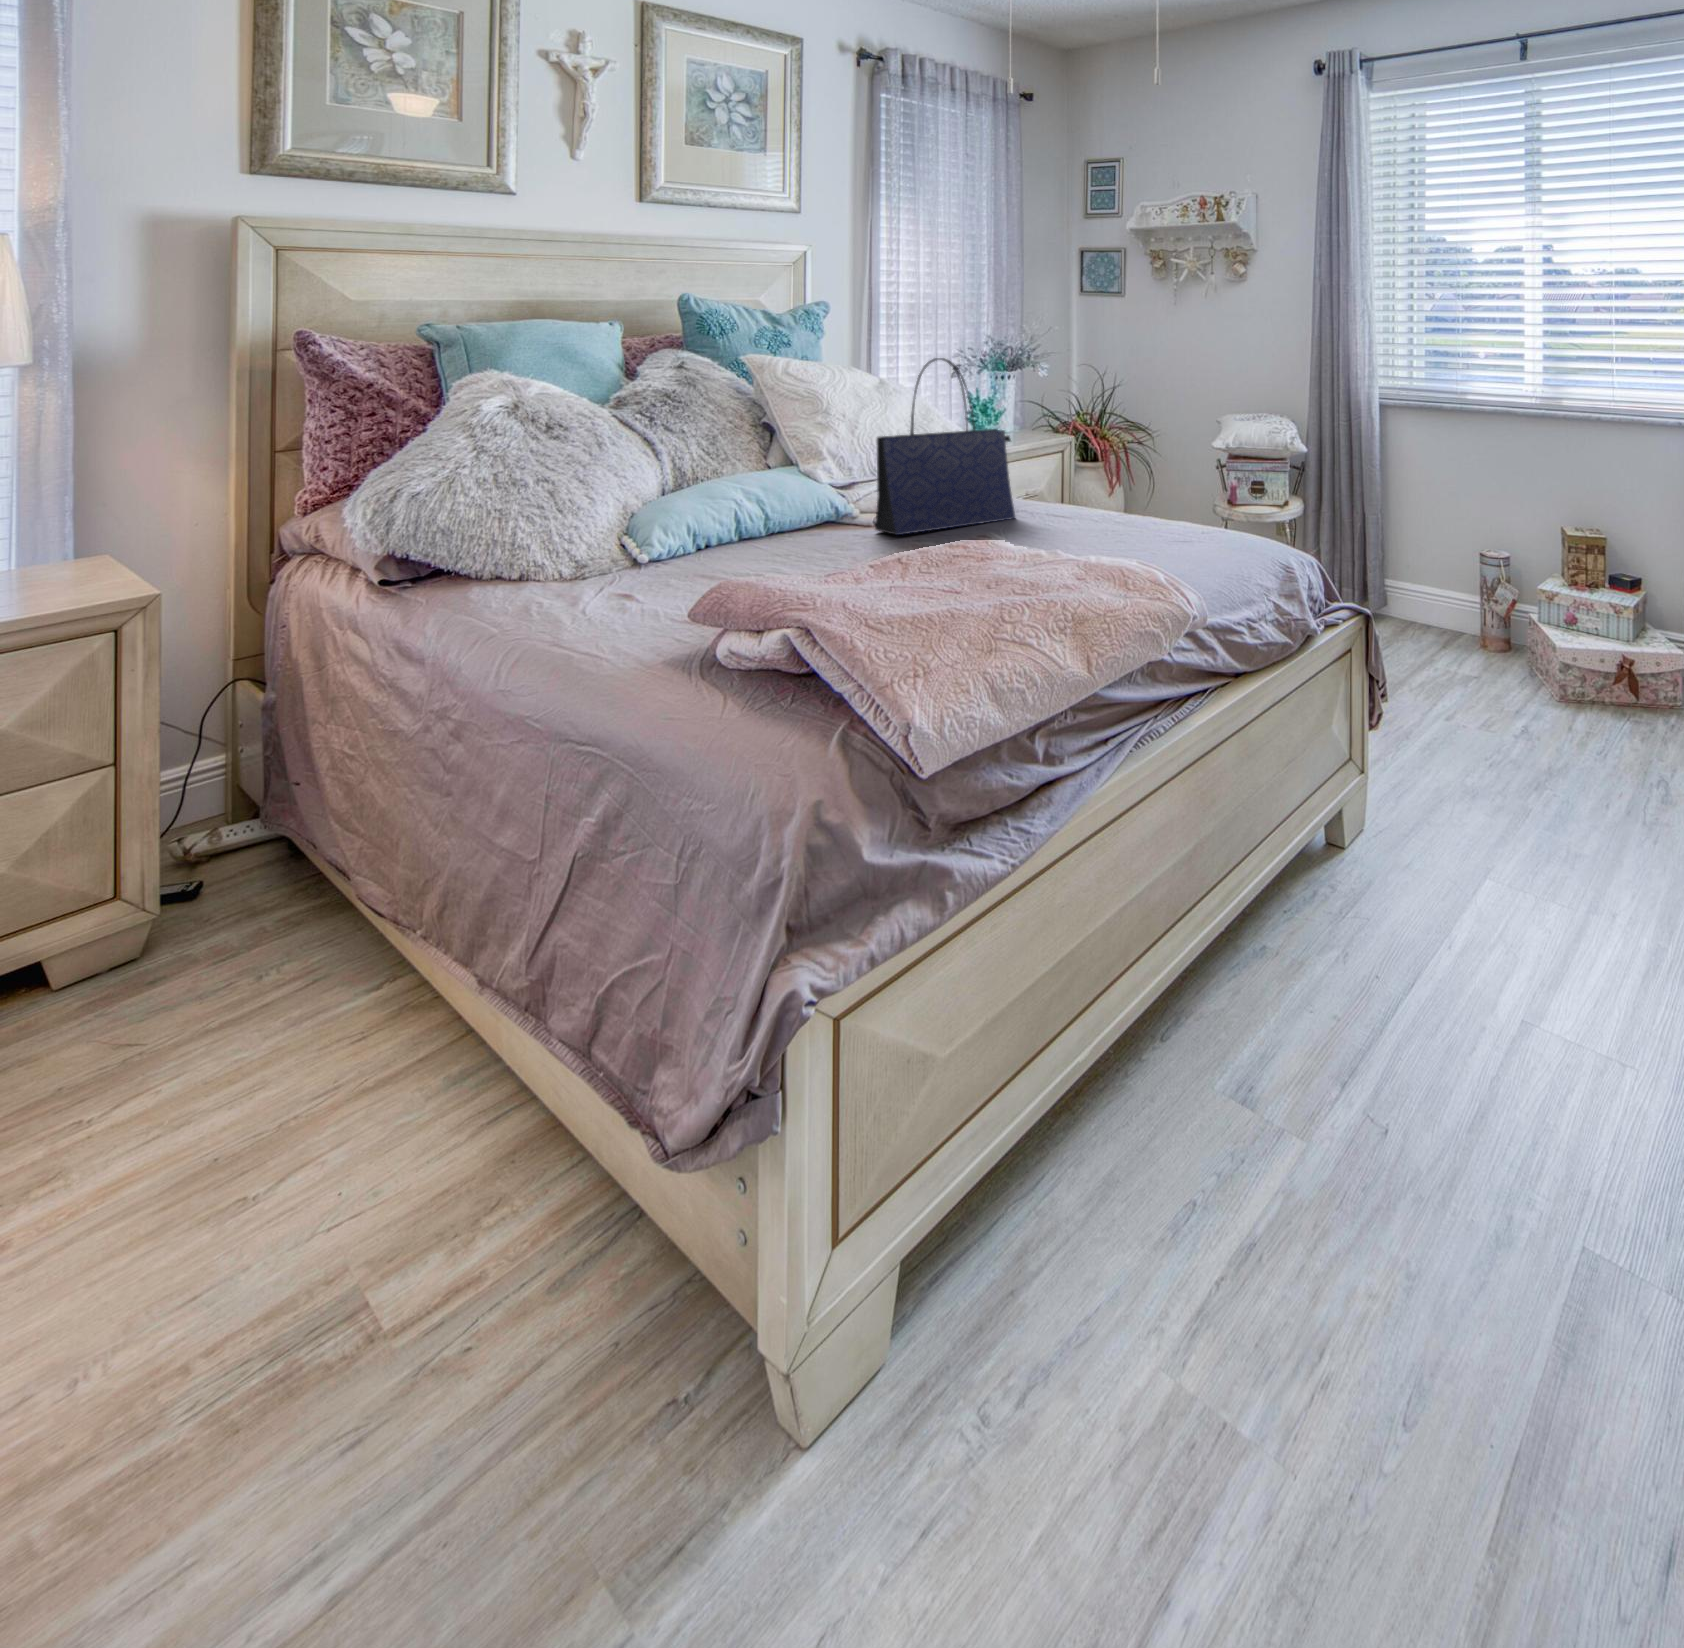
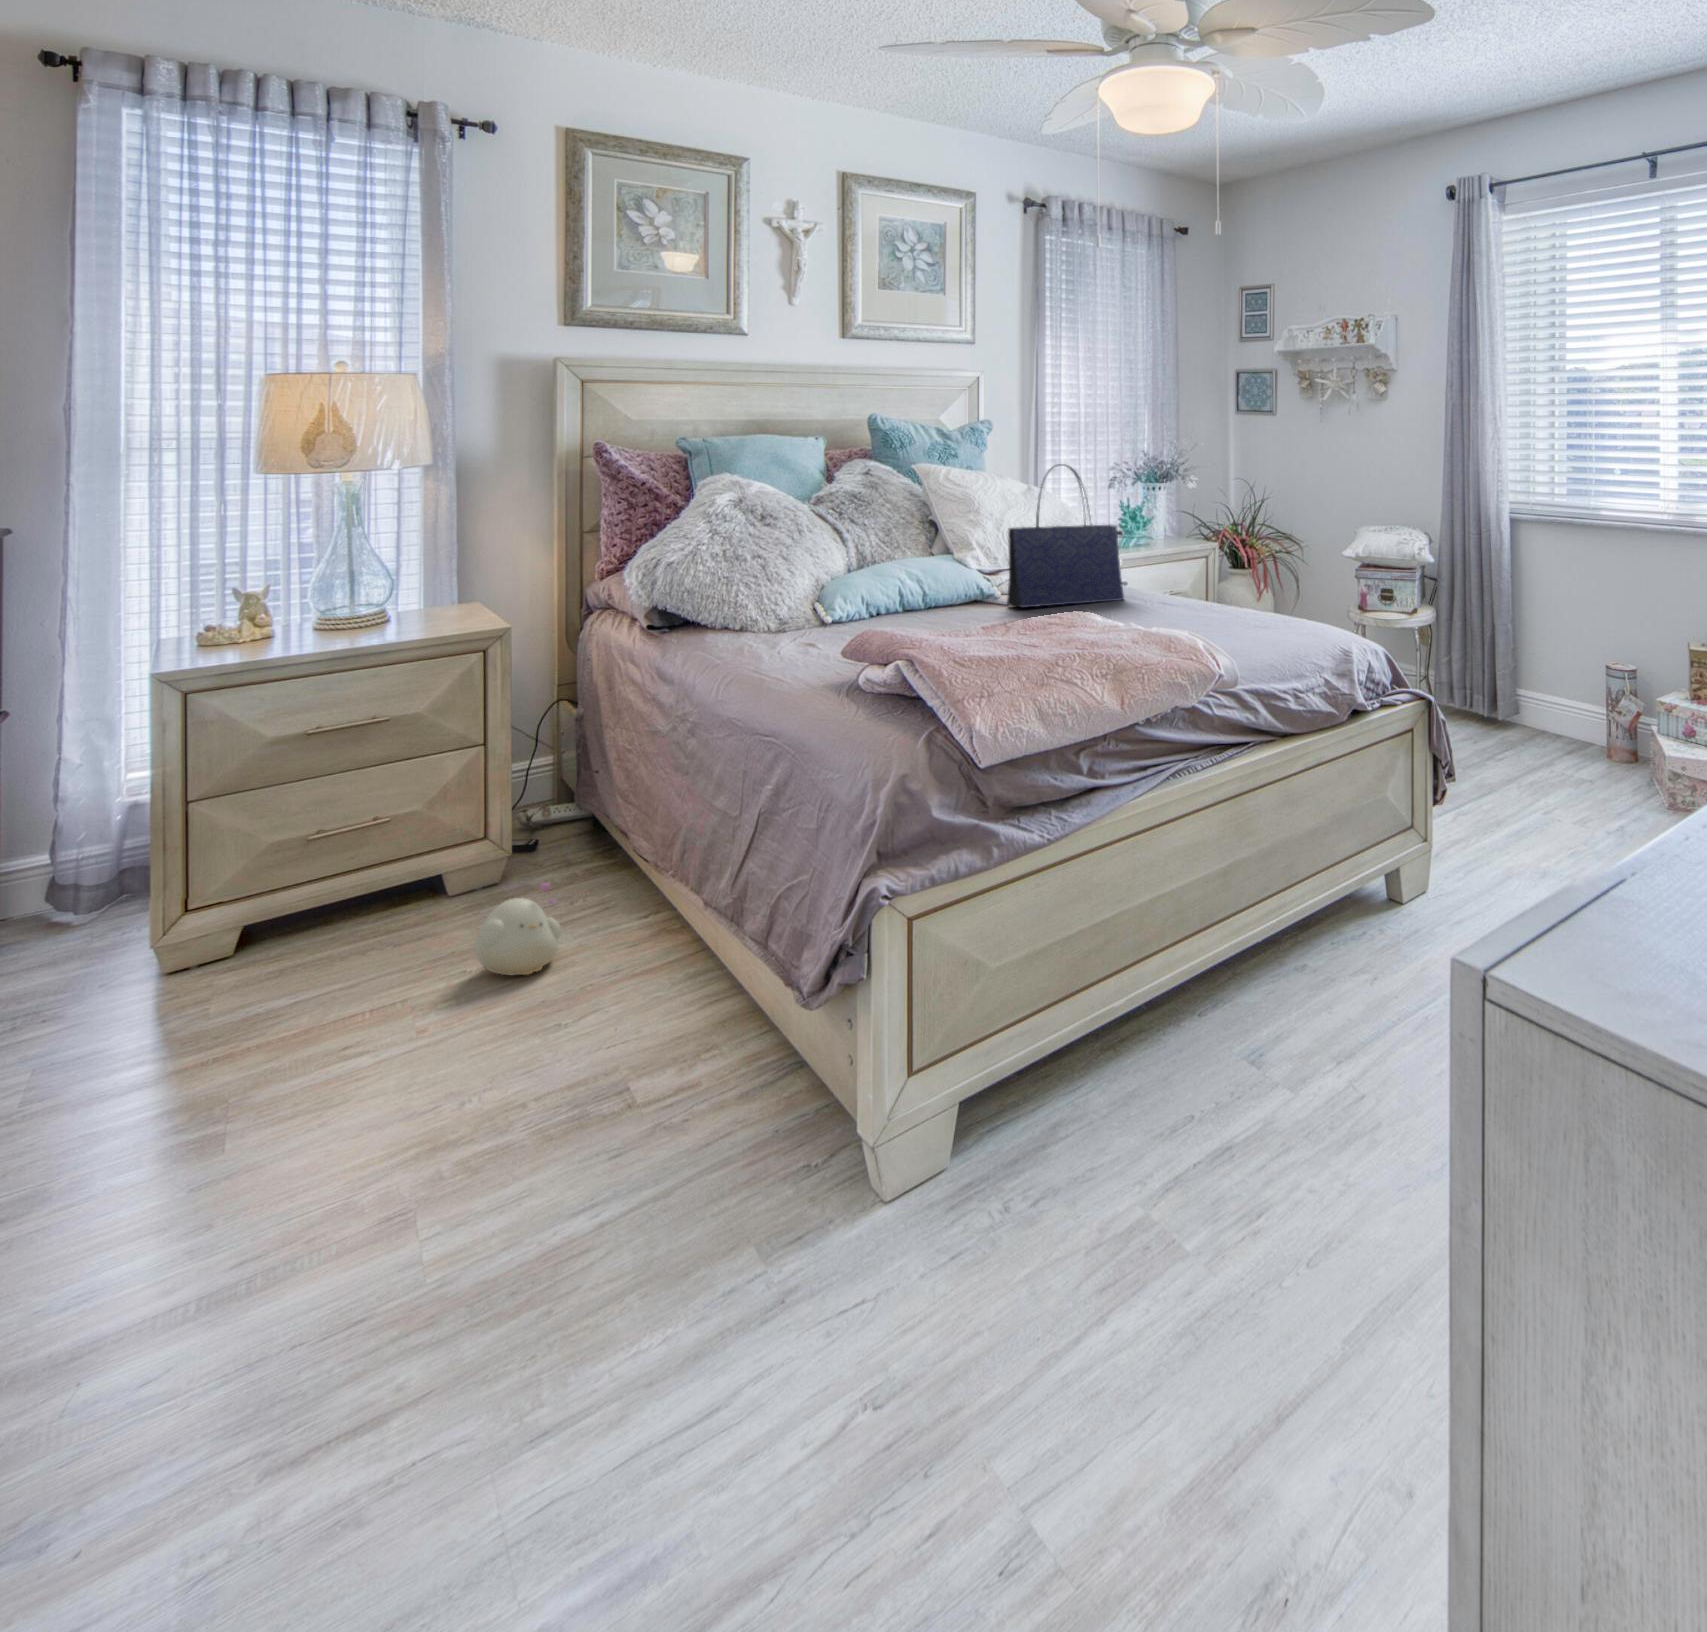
plush toy: none [83,988,238,1150] -> present [475,883,561,975]

